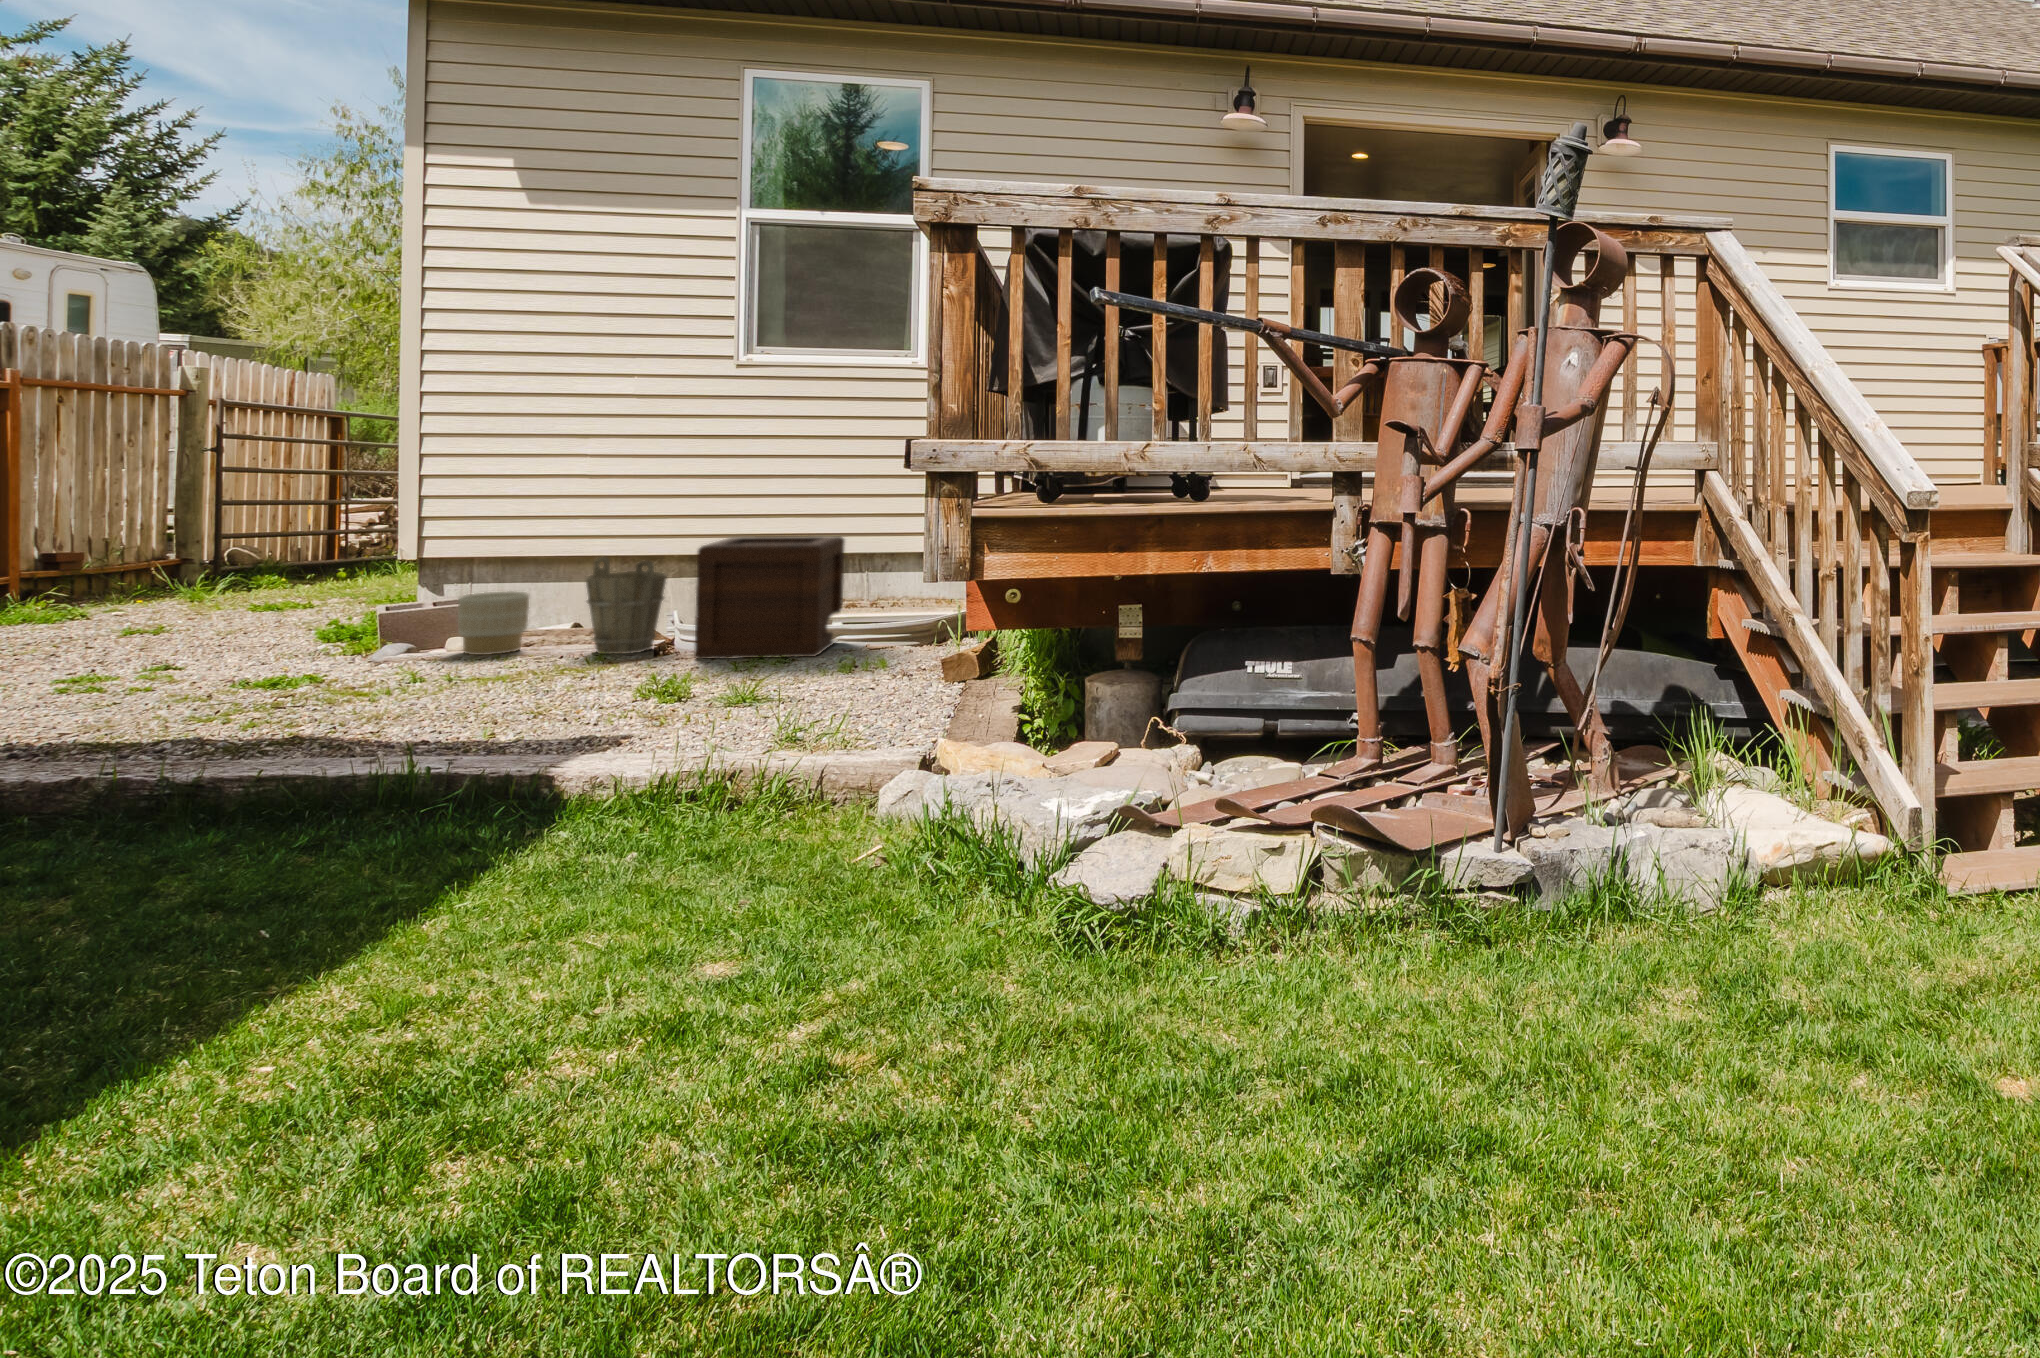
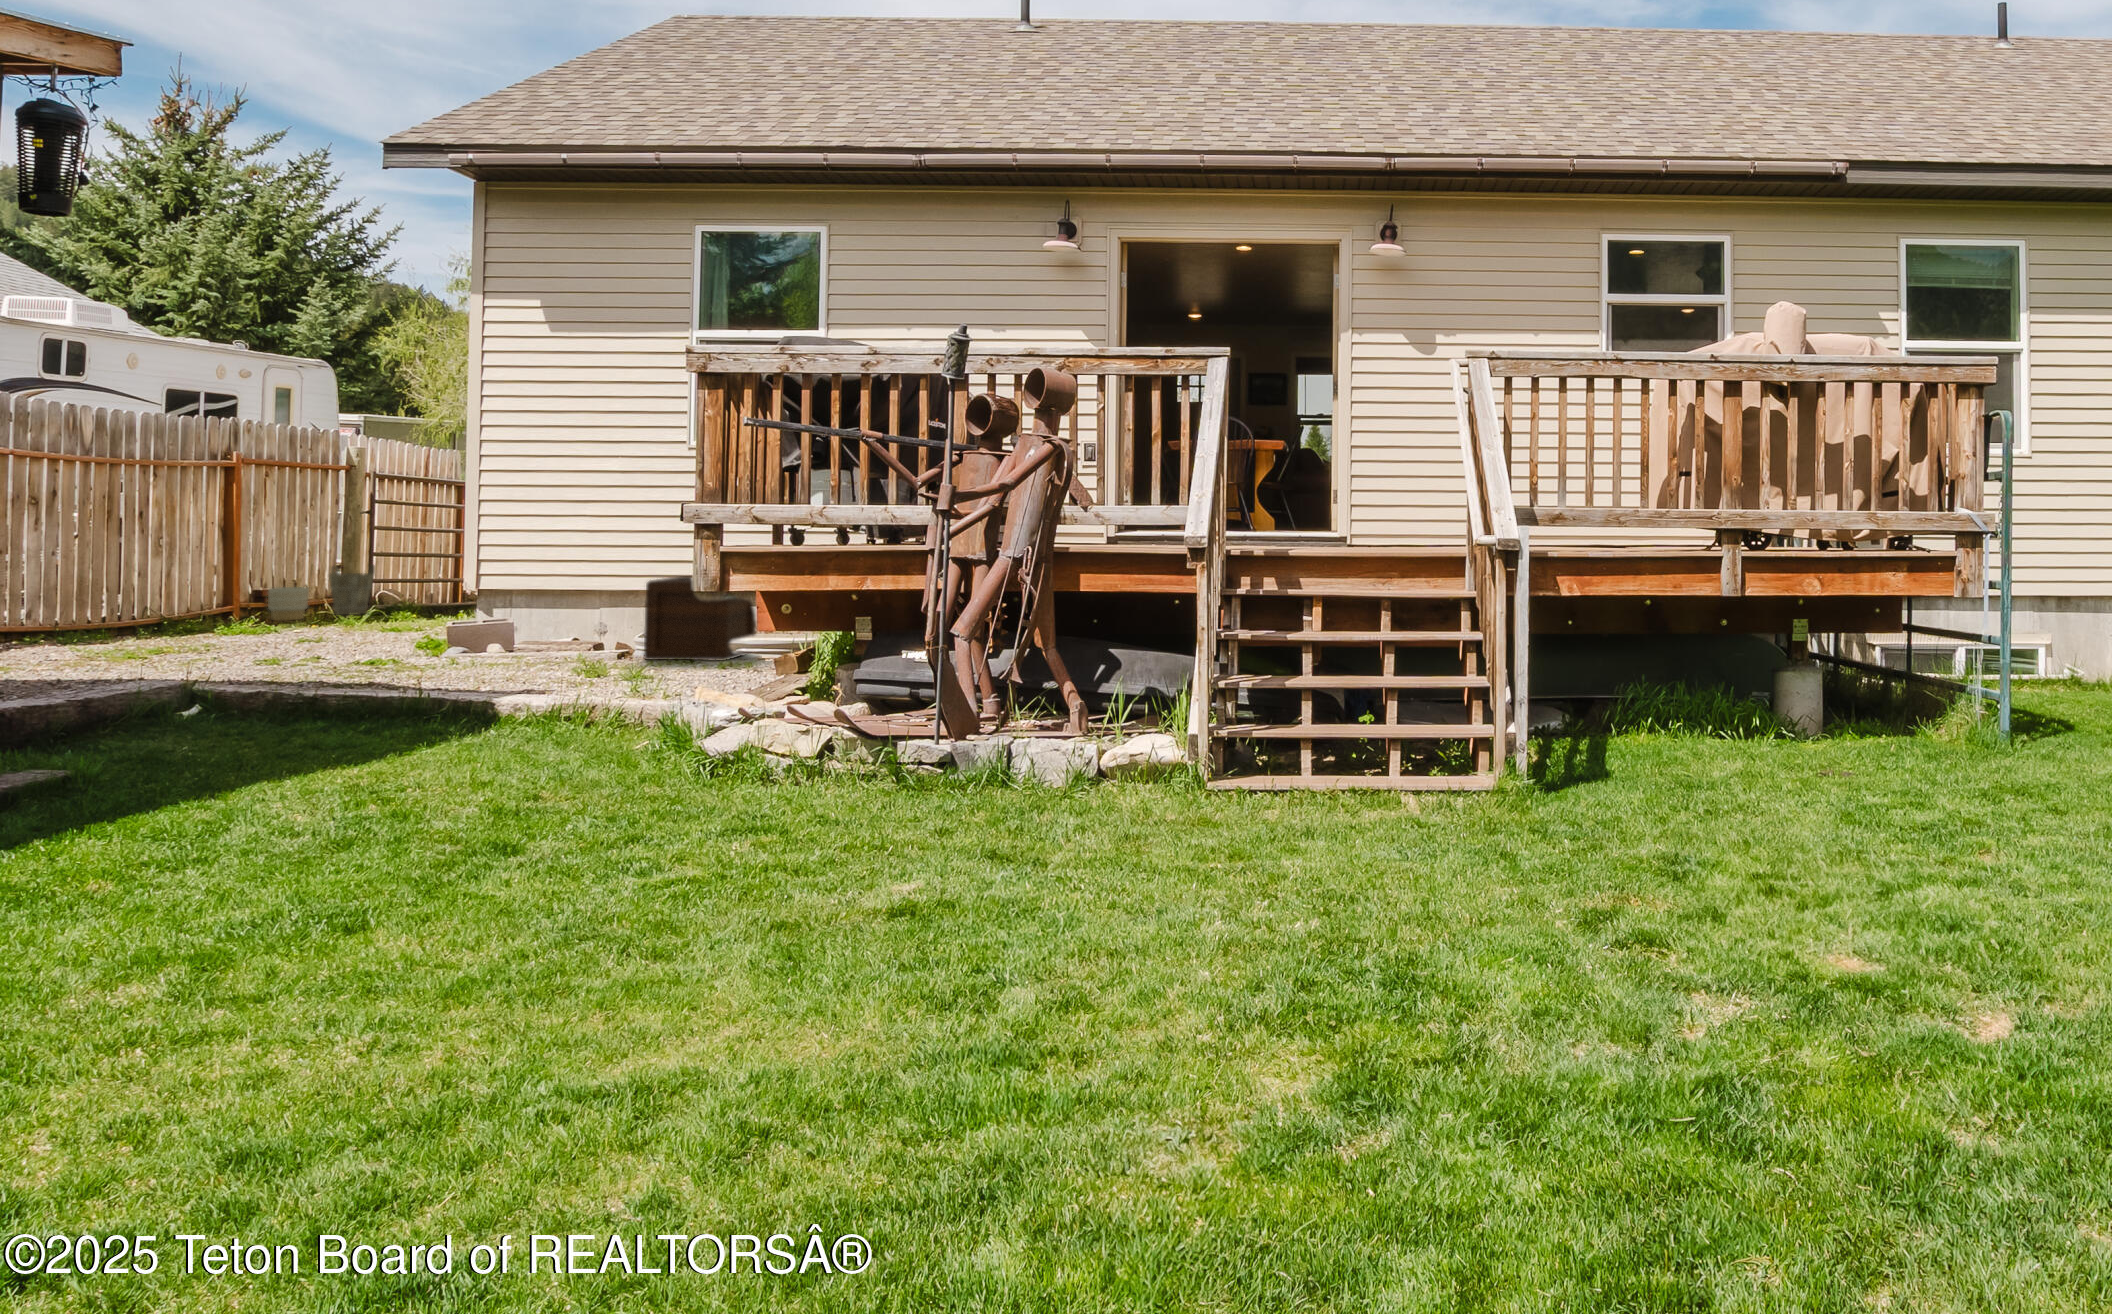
bucket: present [586,557,667,654] -> present [329,565,375,615]
planter: present [458,591,529,655] -> present [268,587,309,621]

